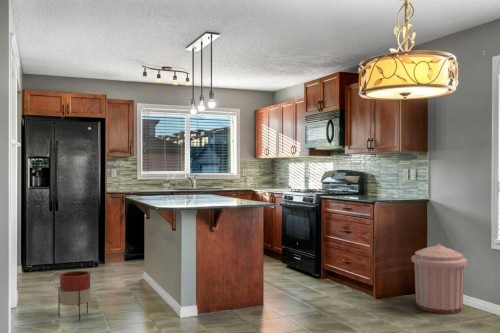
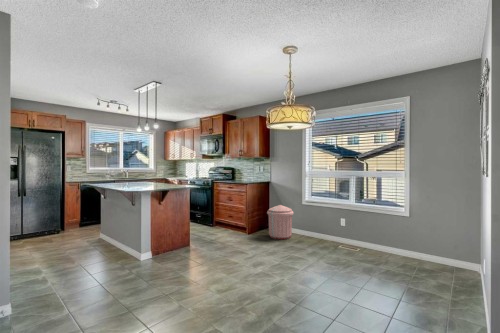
planter: present [58,271,90,321] -> none [44,238,71,274]

